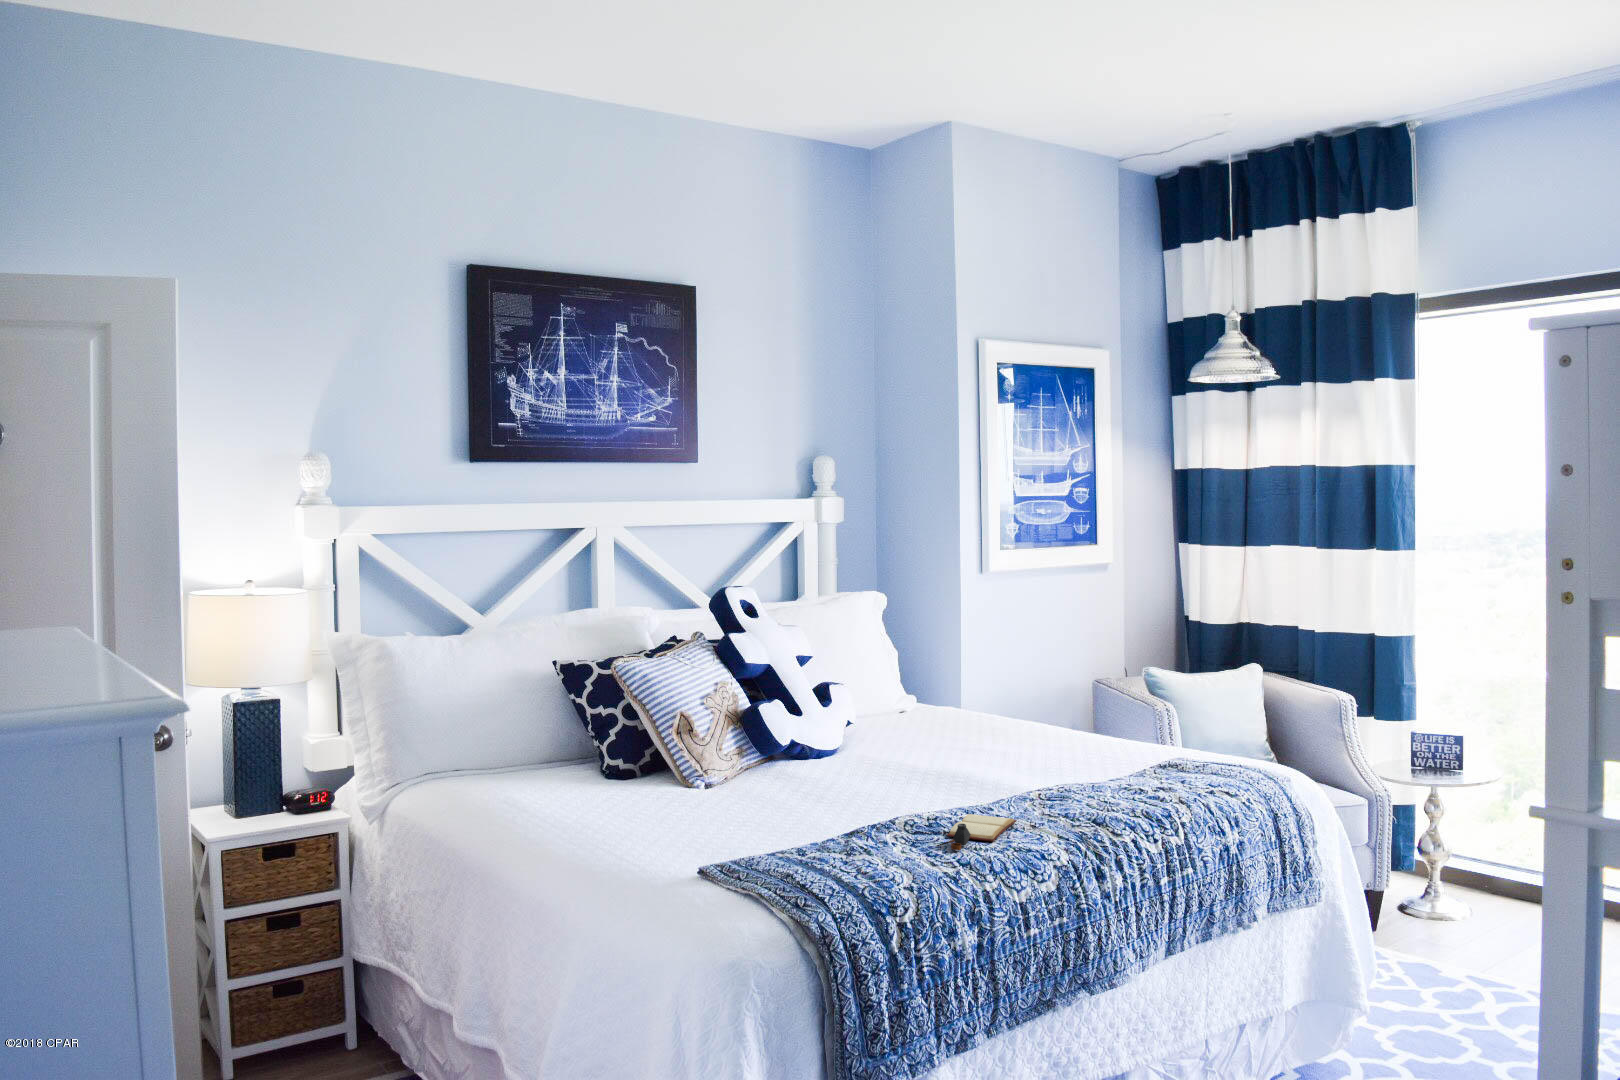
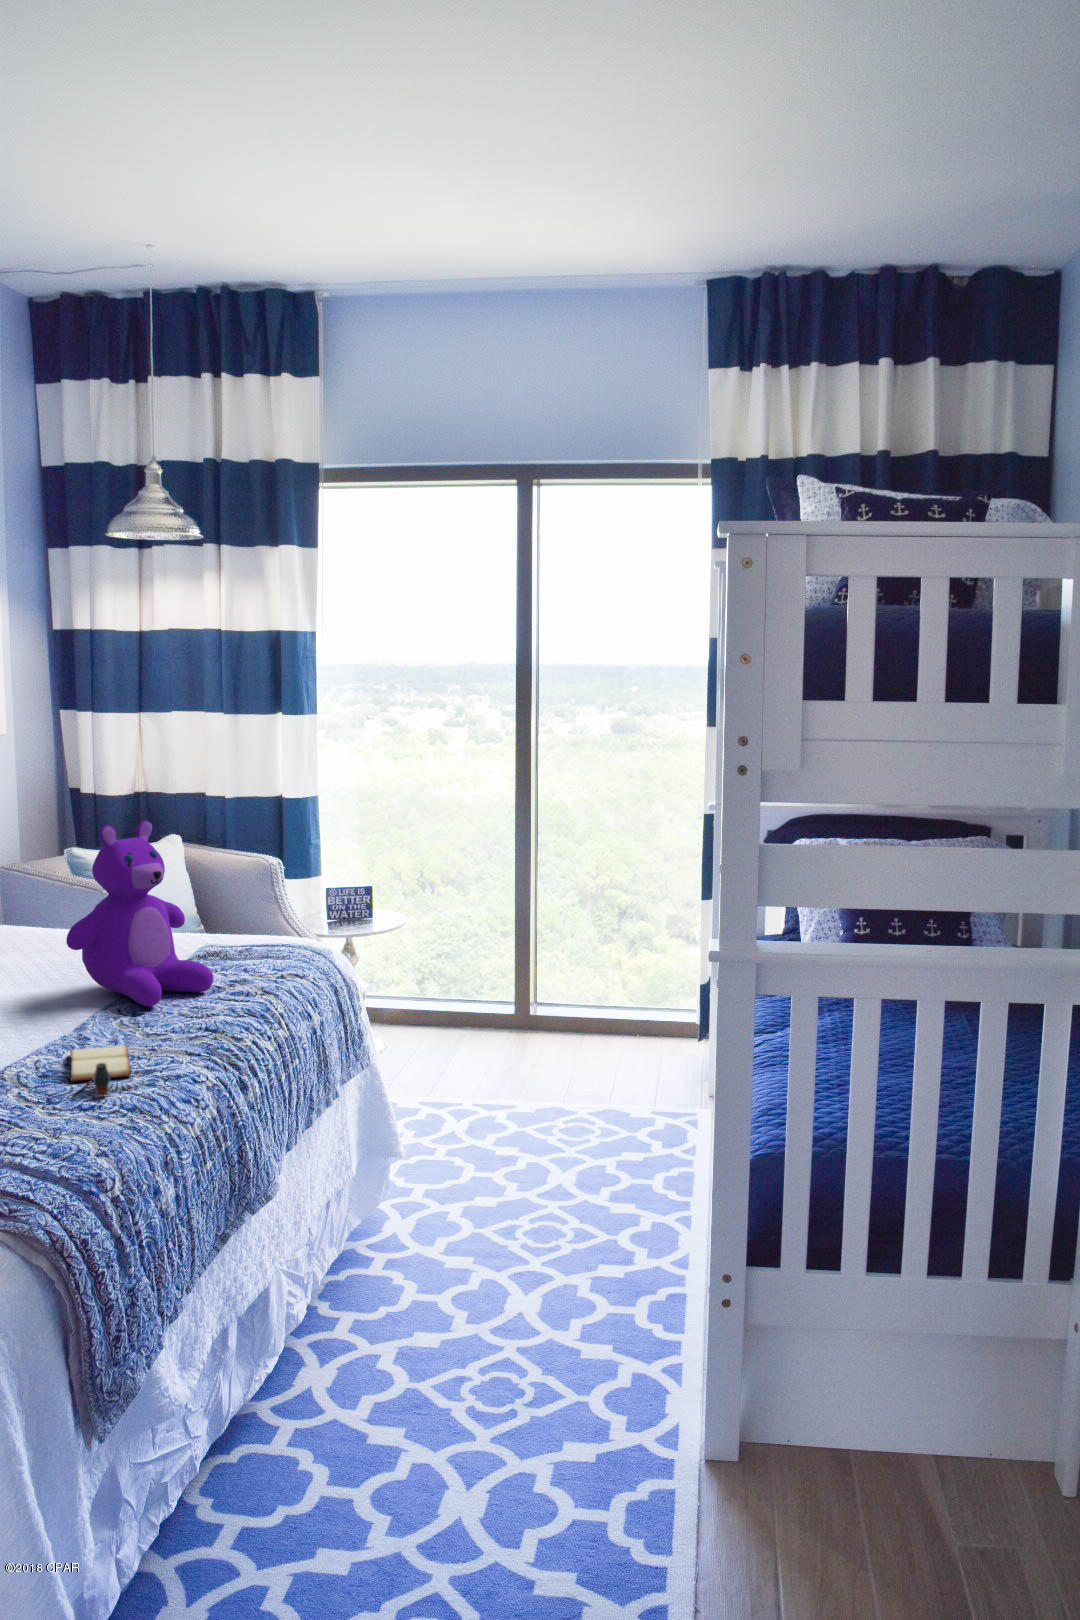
teddy bear: none [1016,632,1140,796] -> present [66,821,213,1006]

